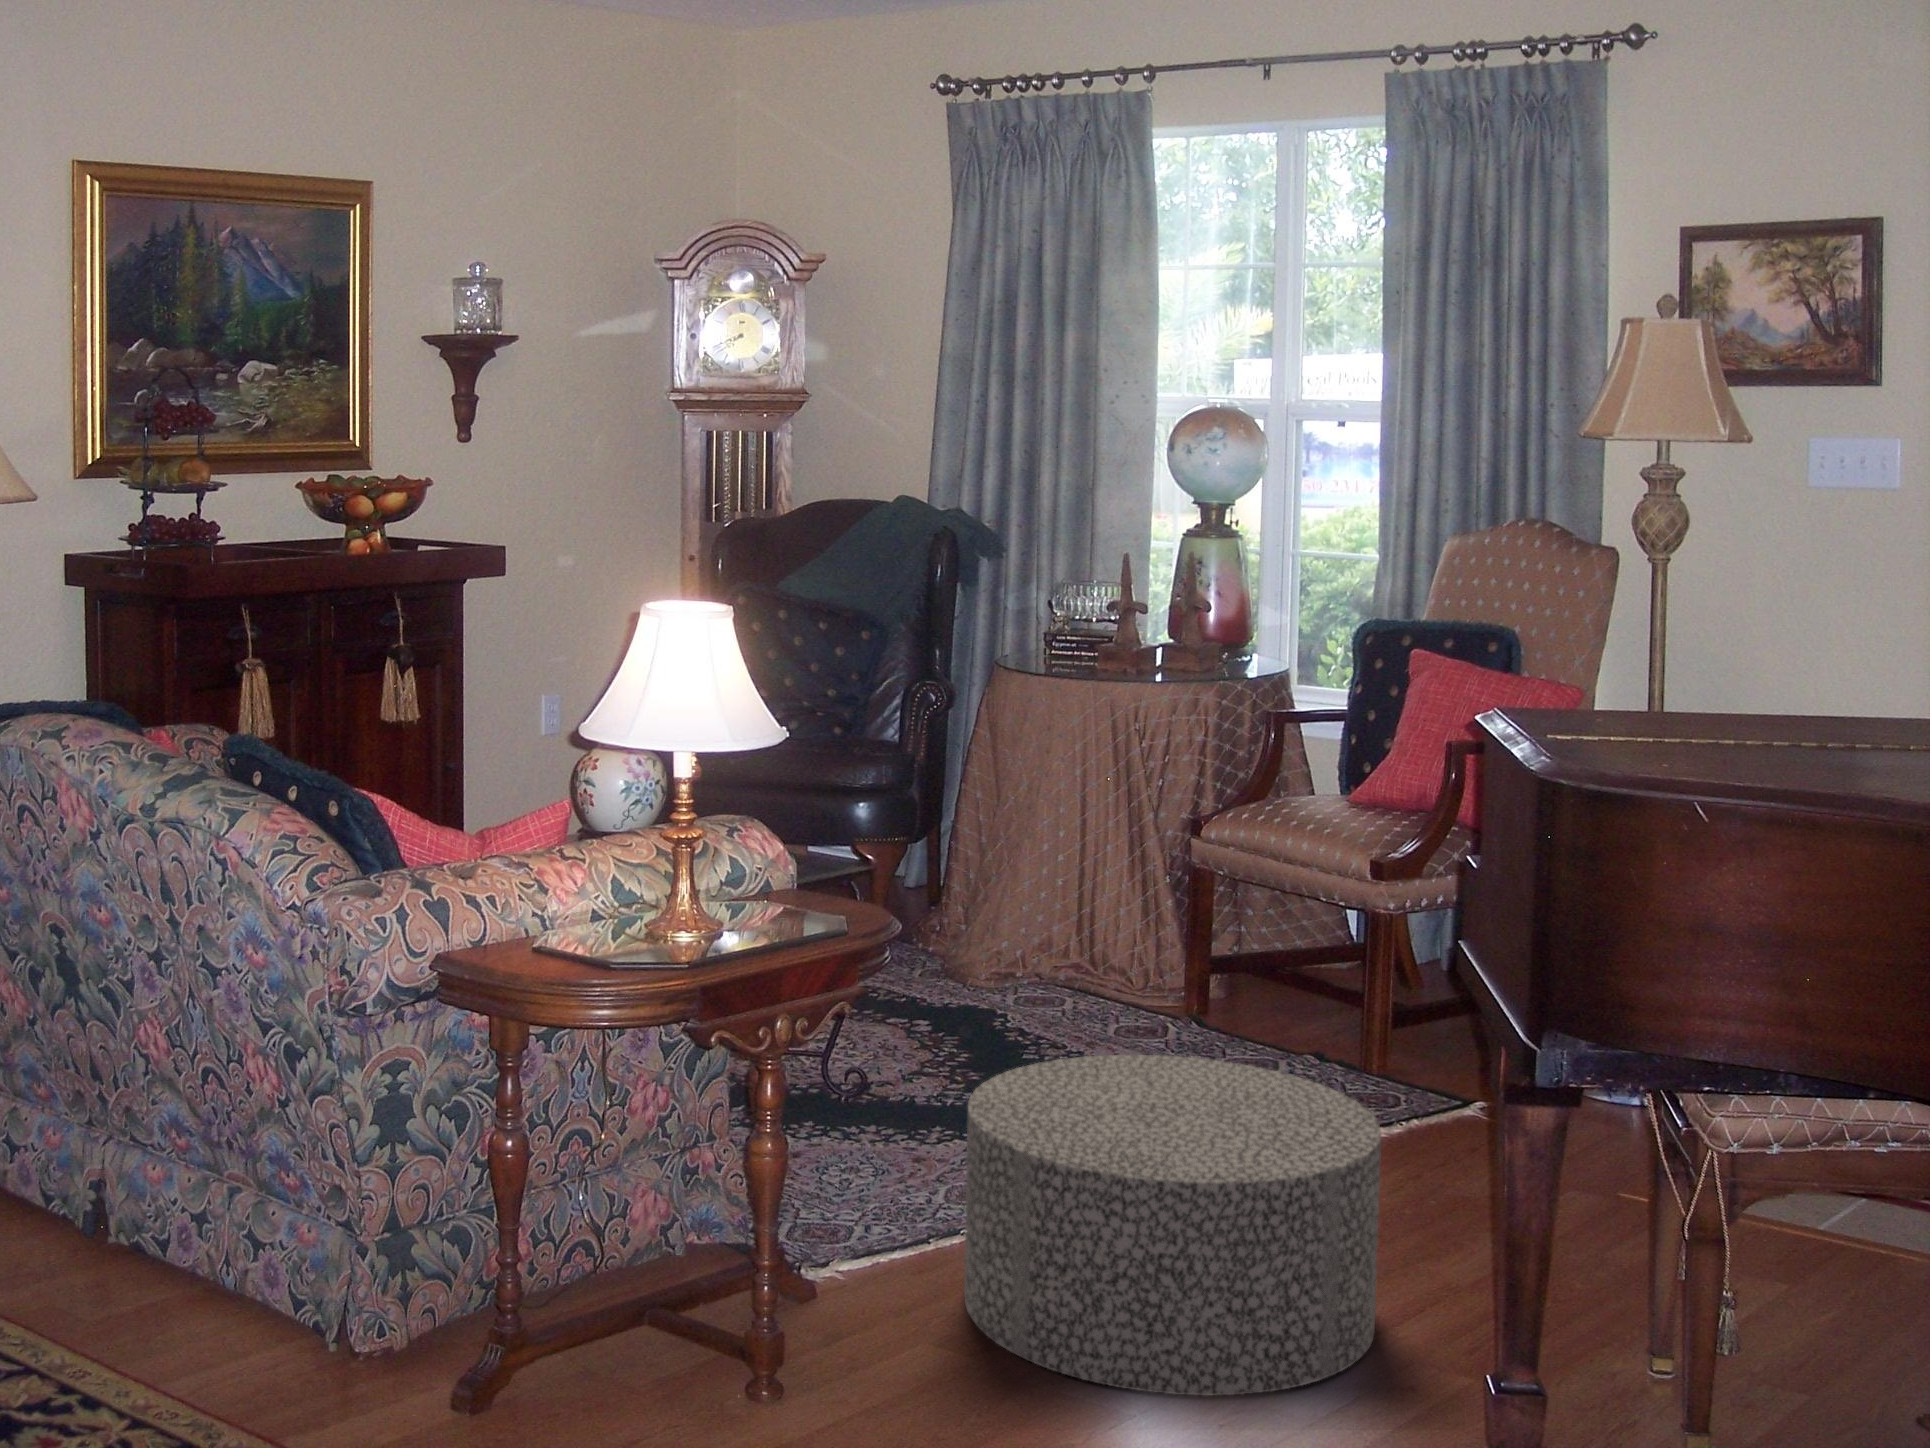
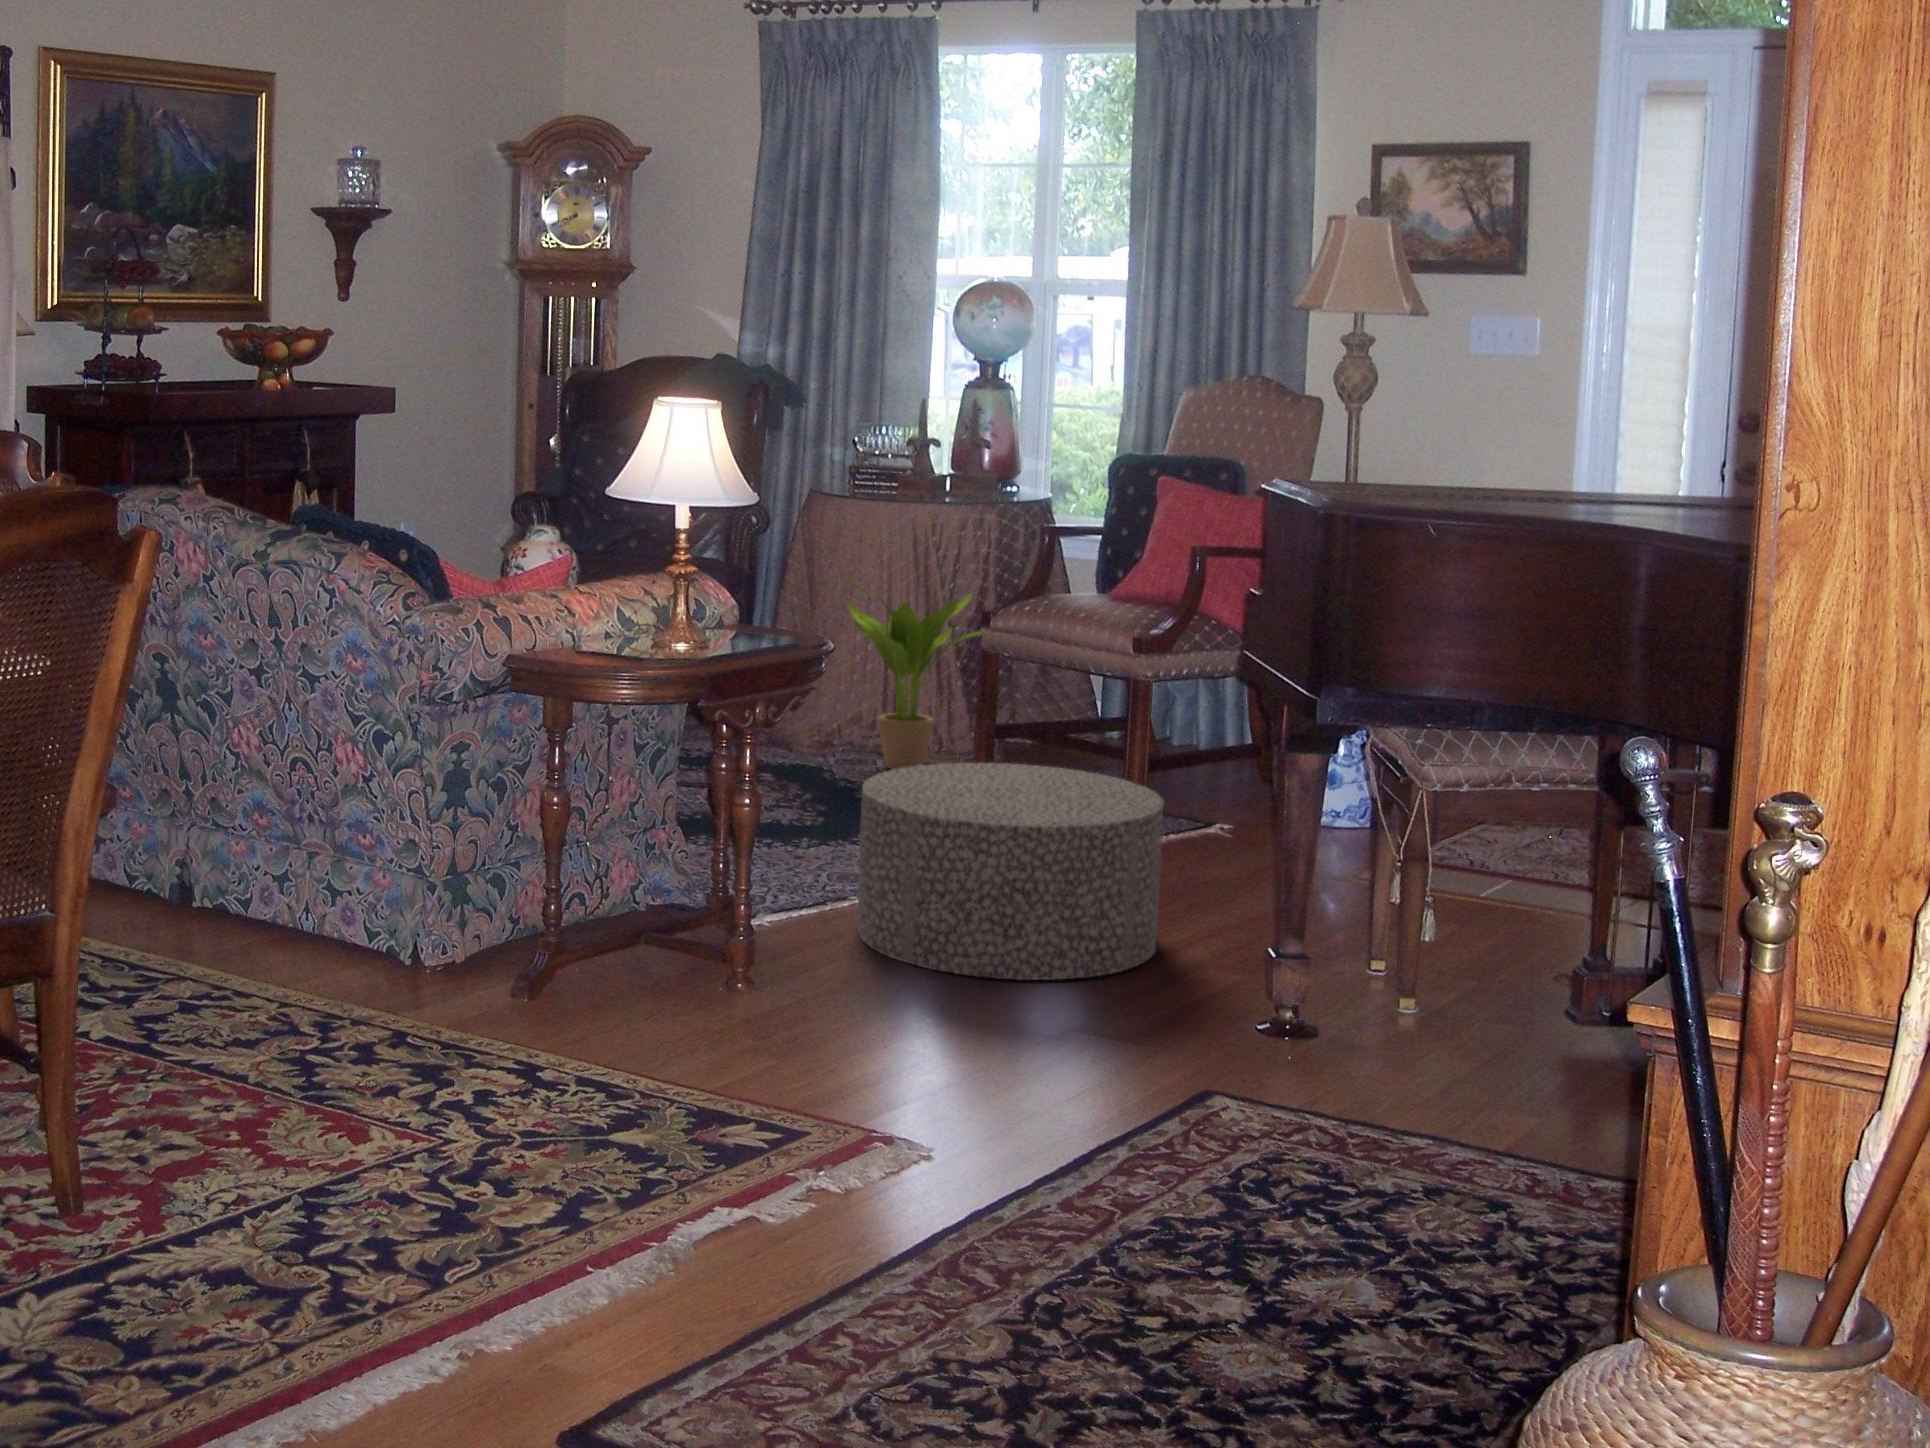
potted plant: none [998,762,1210,1017] -> present [838,568,982,770]

